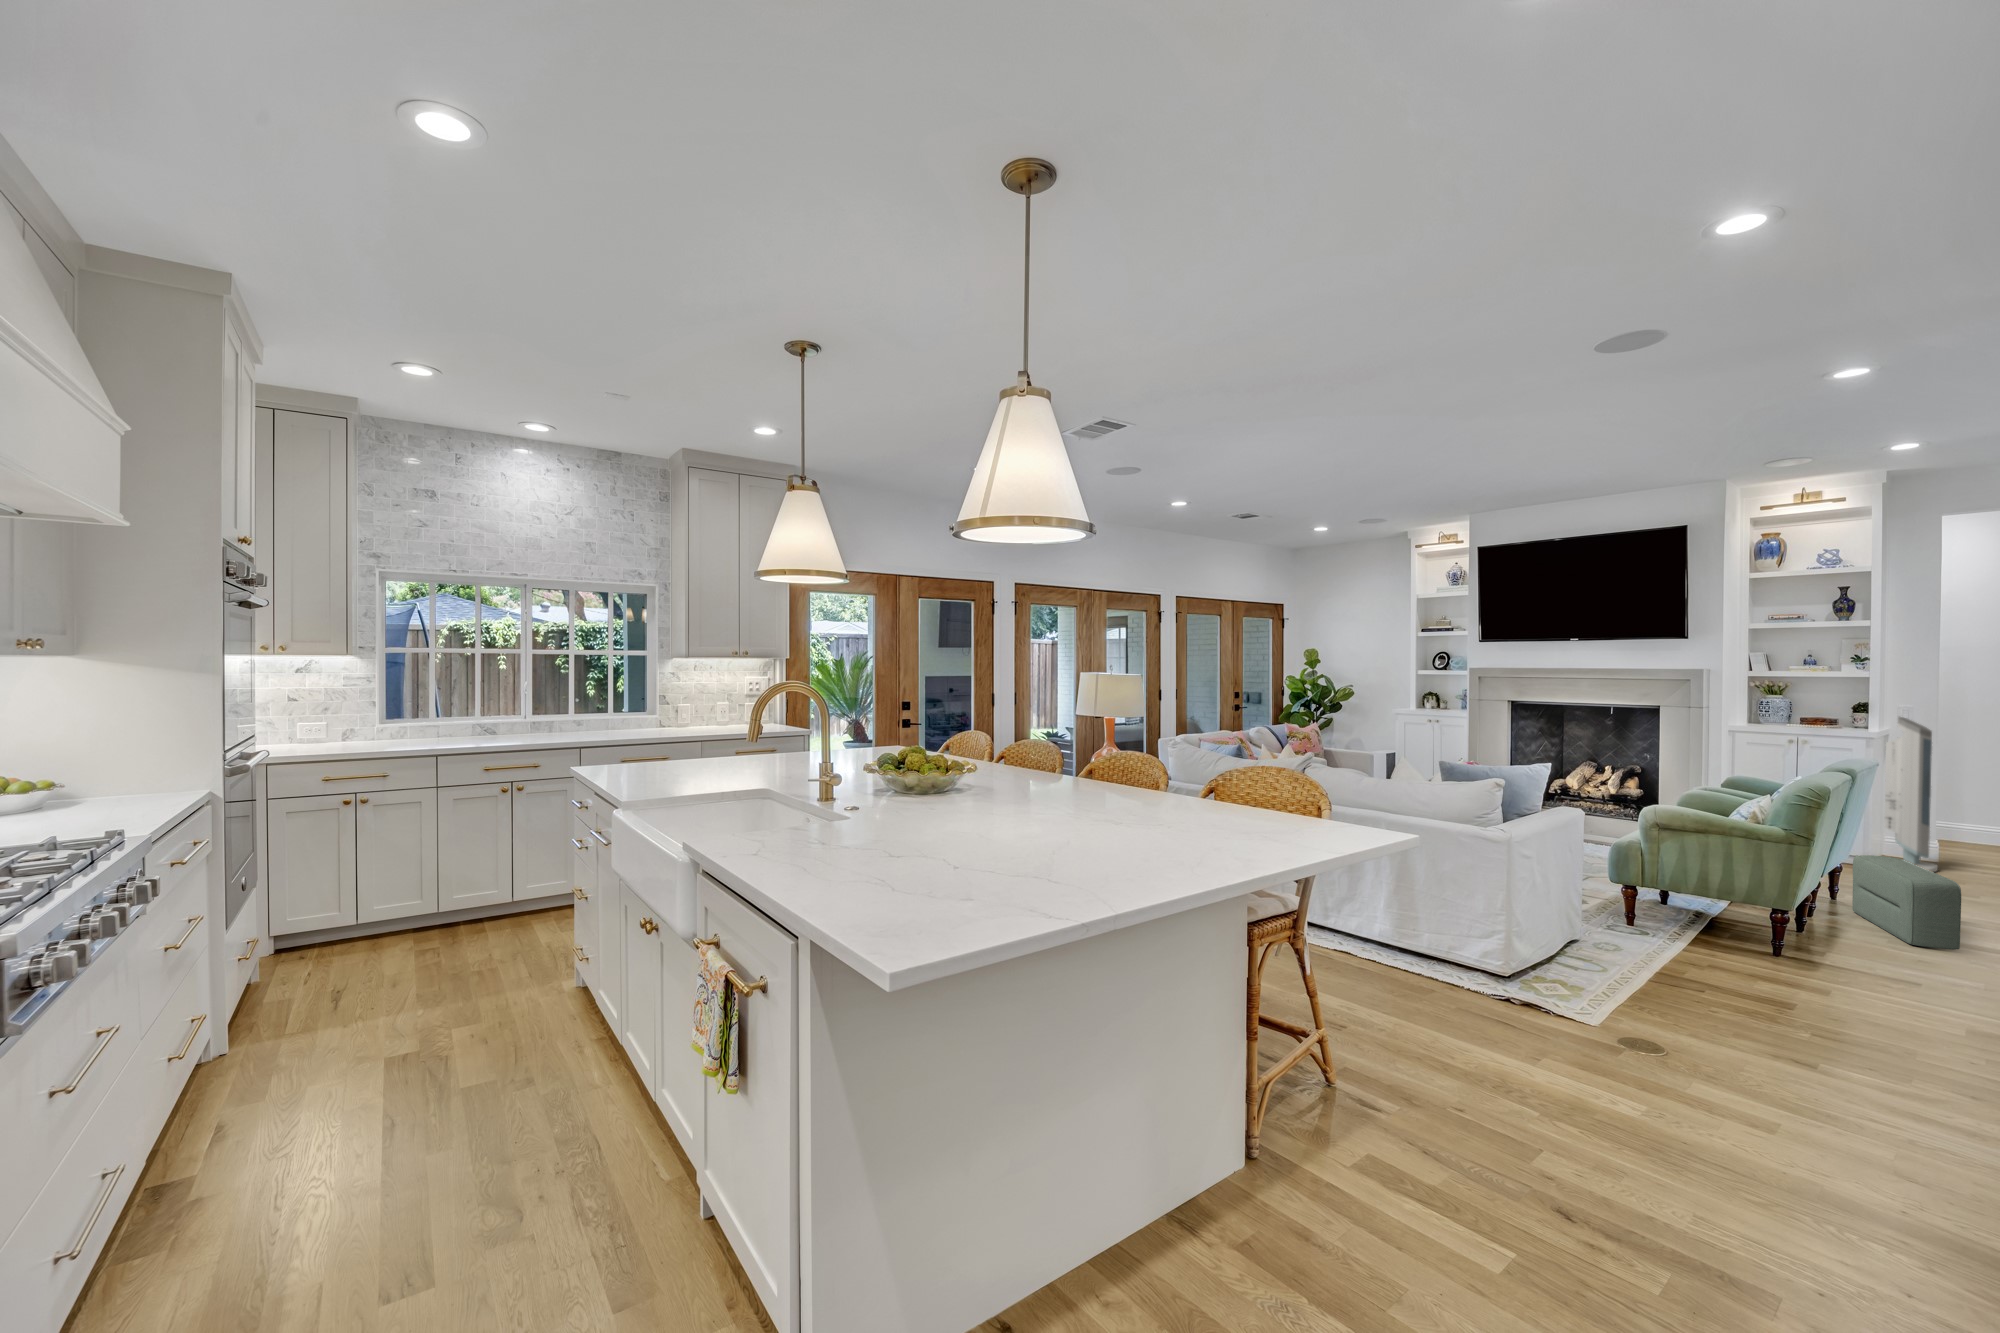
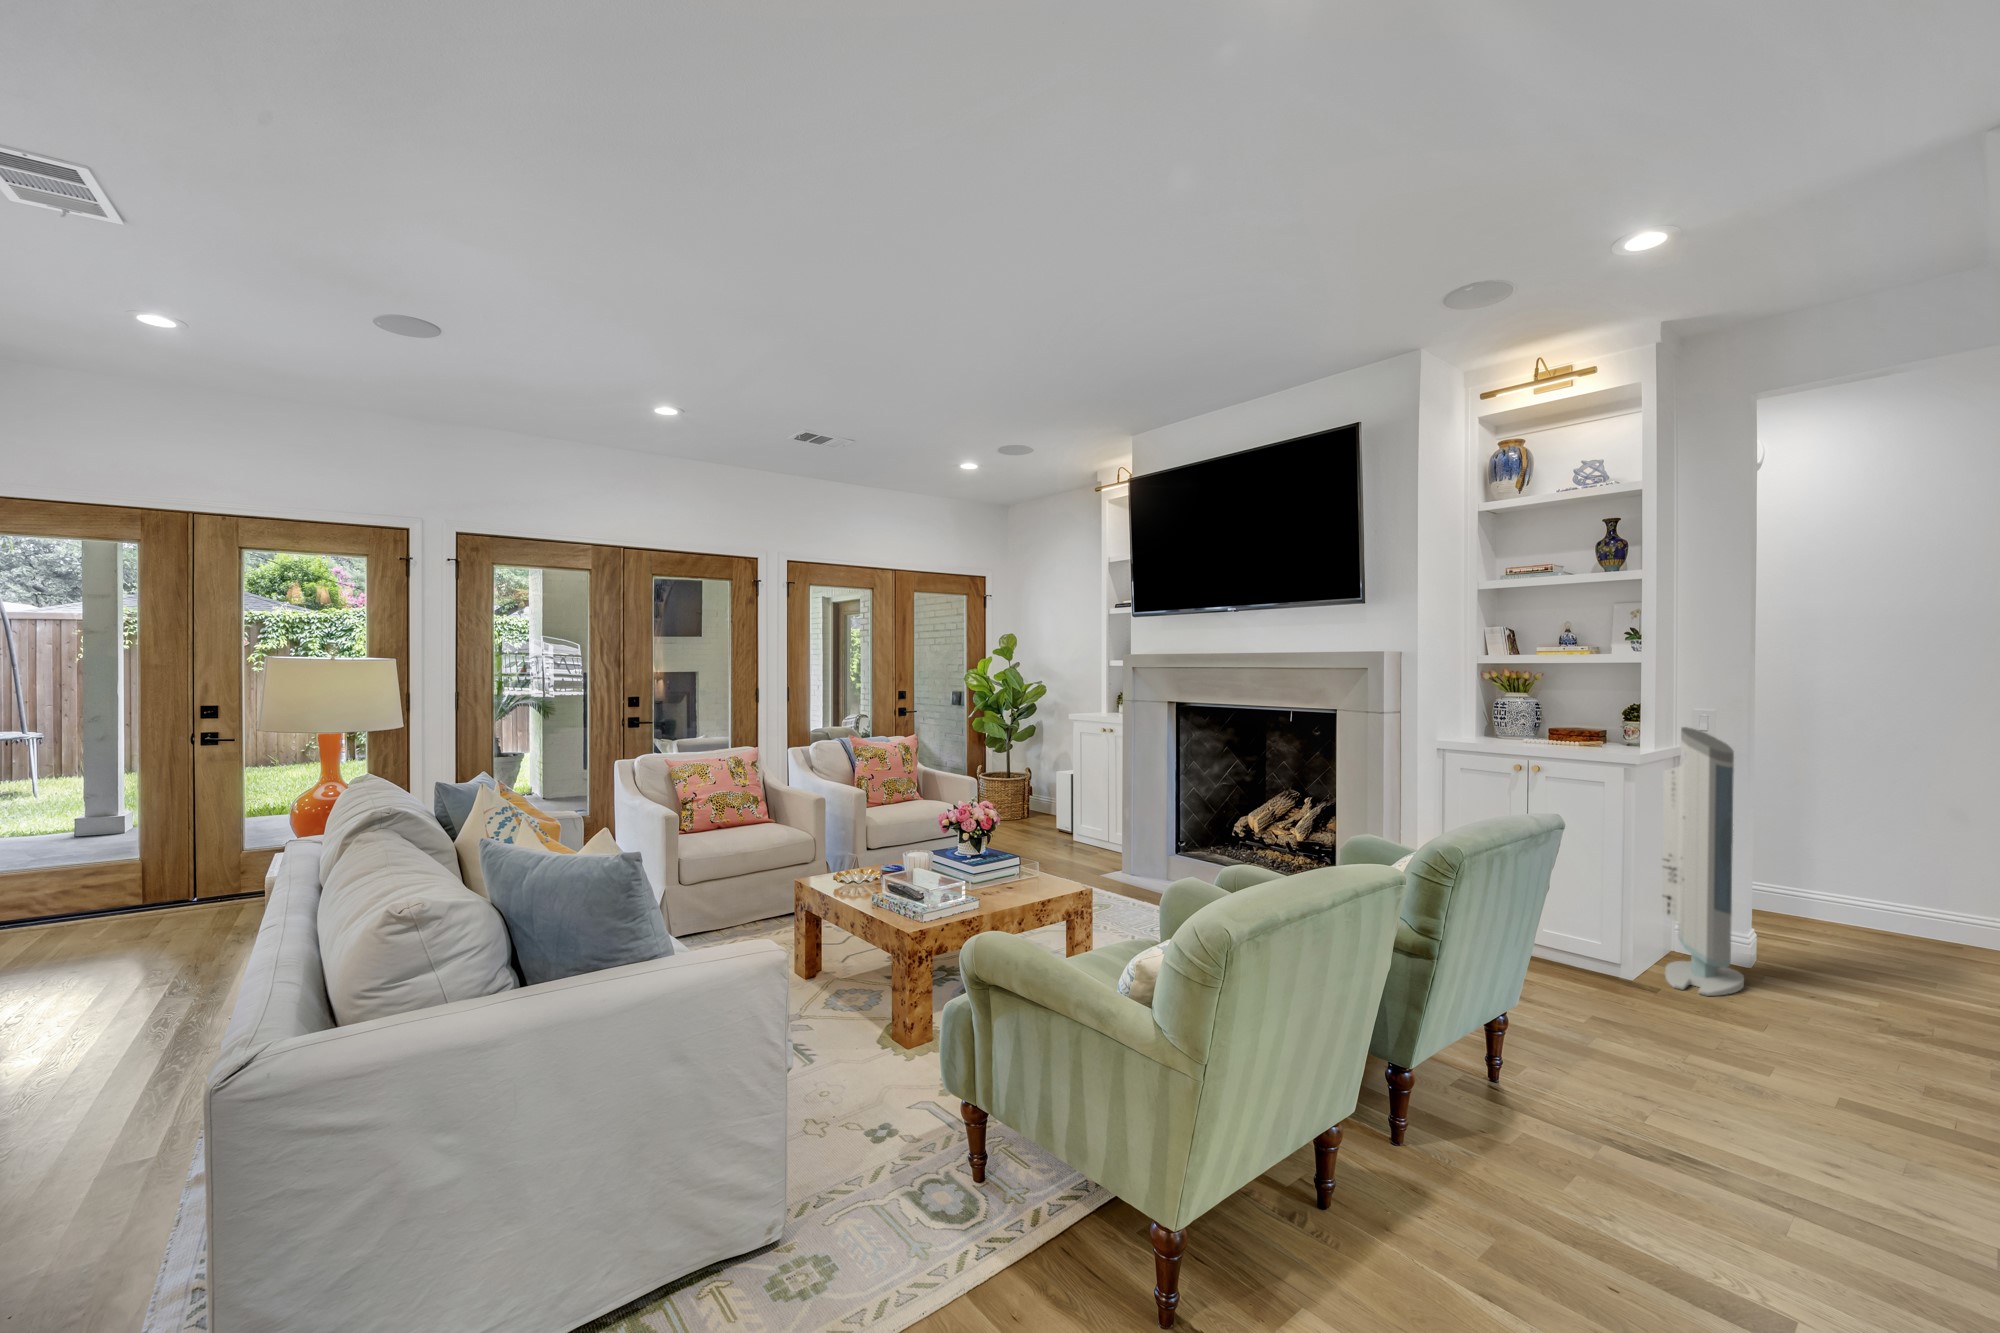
pouf: present [1852,855,1961,950] -> none [1507,1007,1645,1277]

